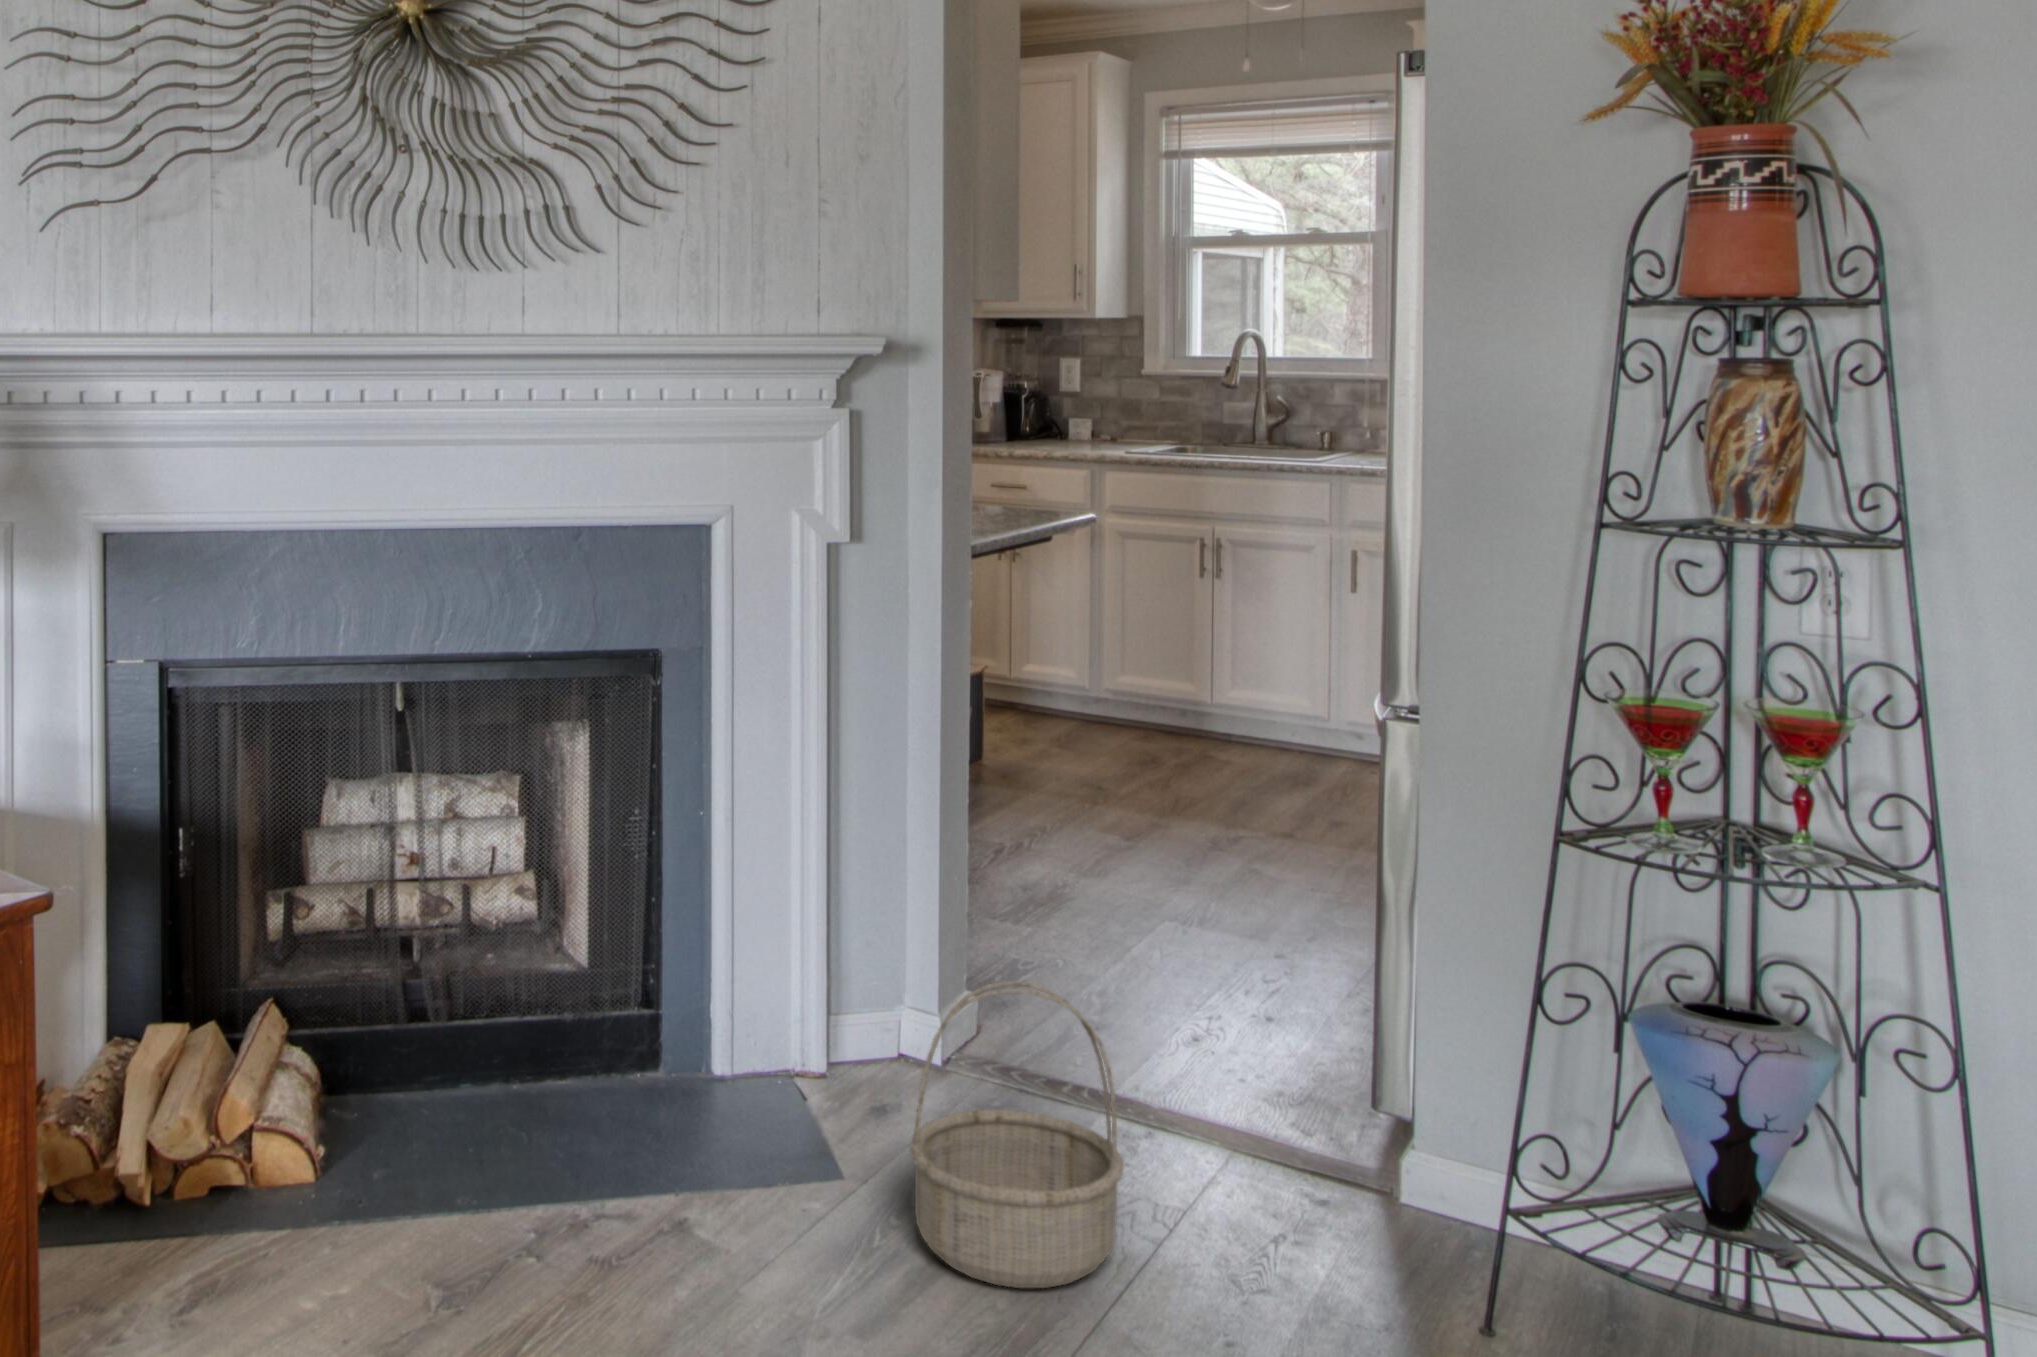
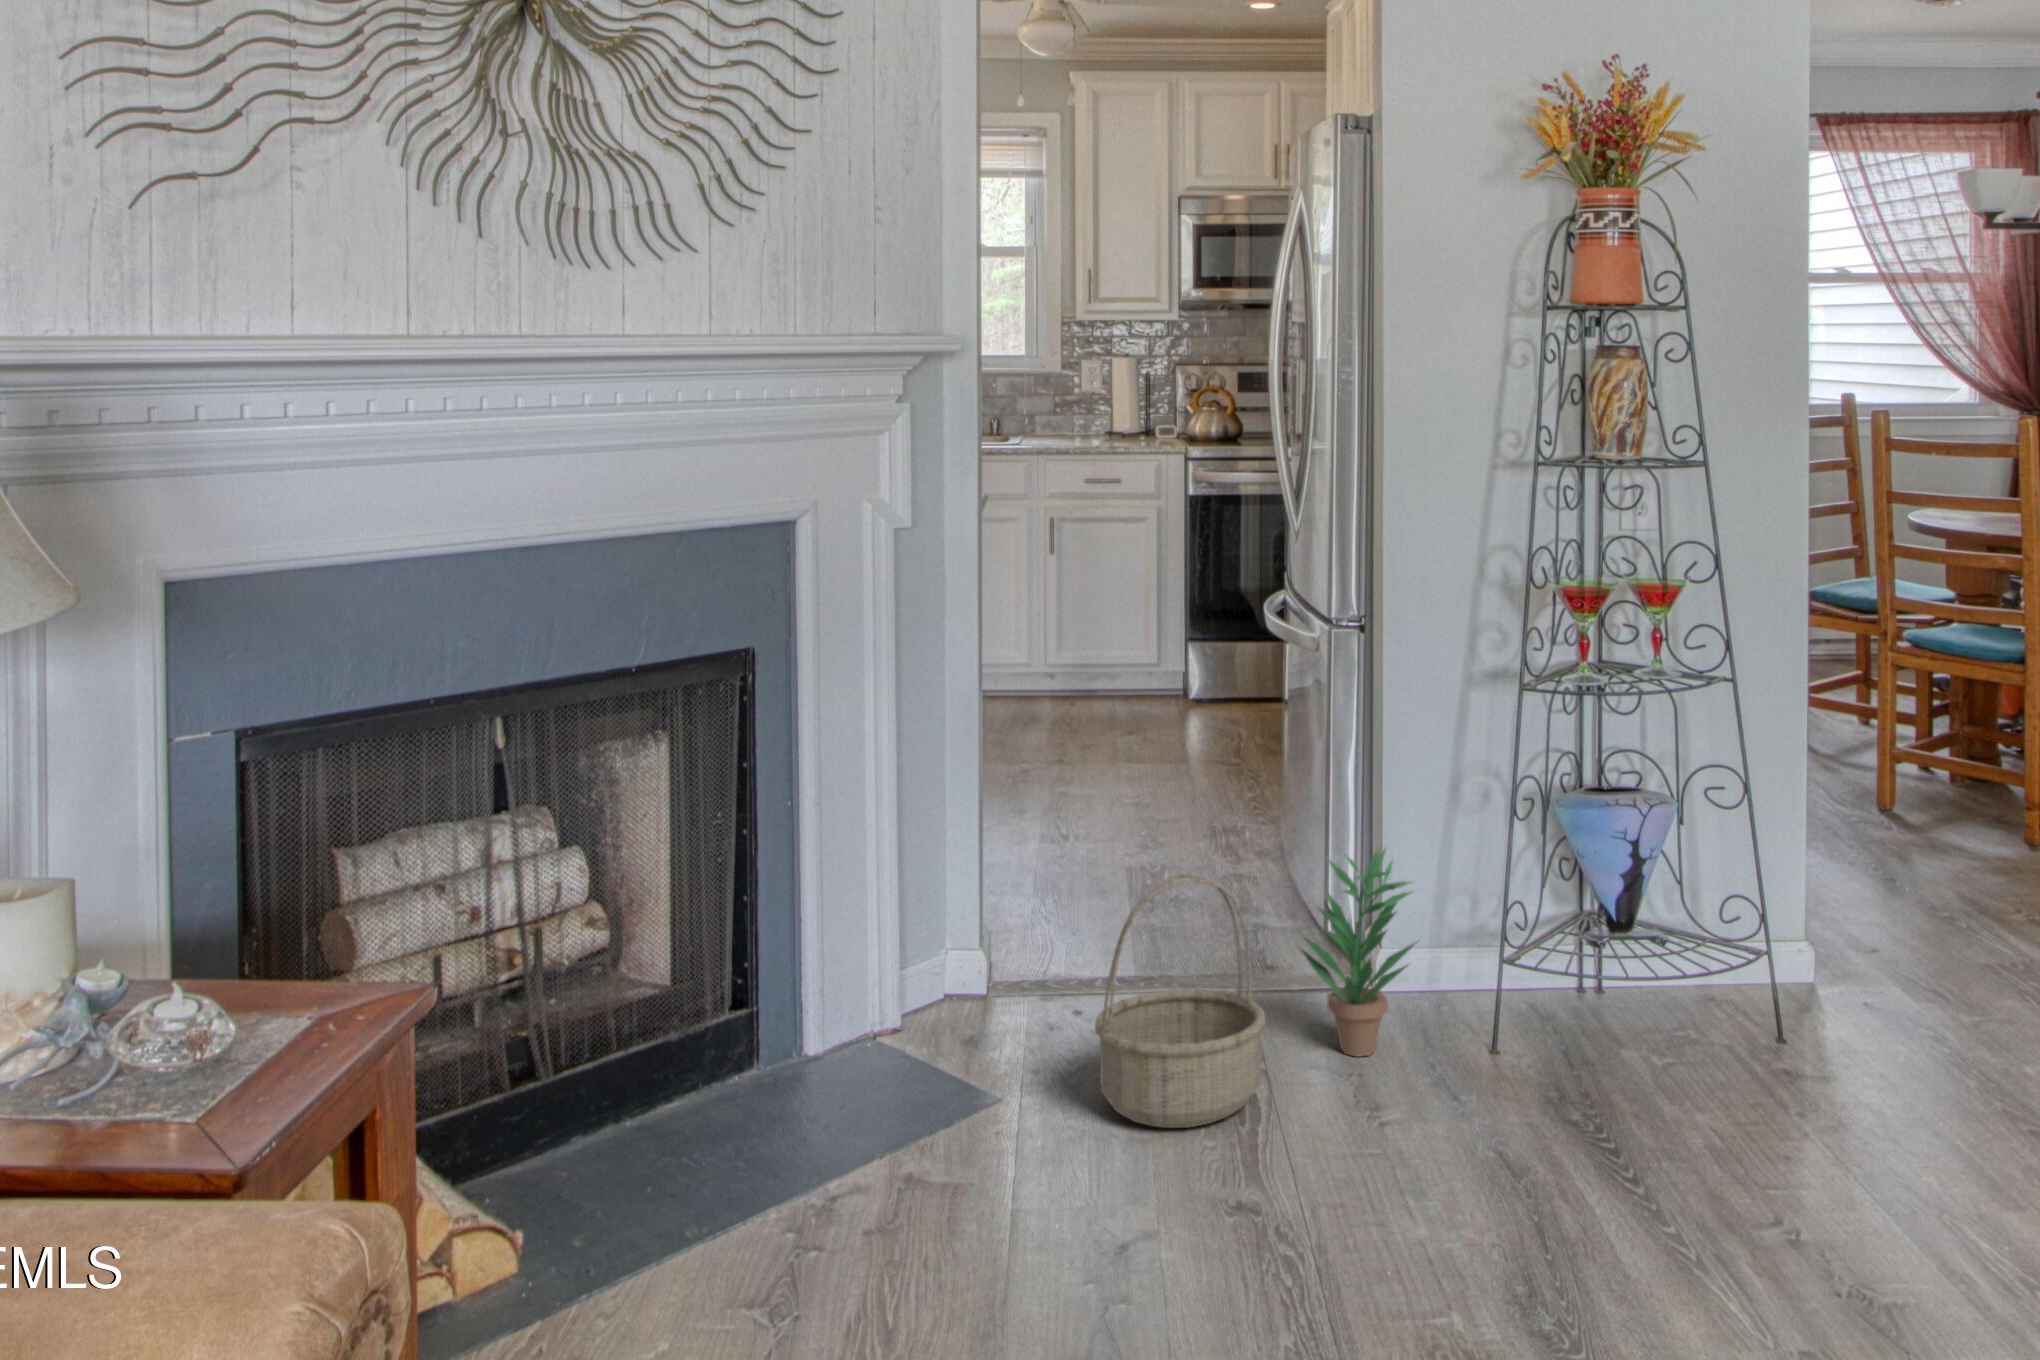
potted plant: none [1230,997,1381,1270] -> present [1301,849,1415,1057]

